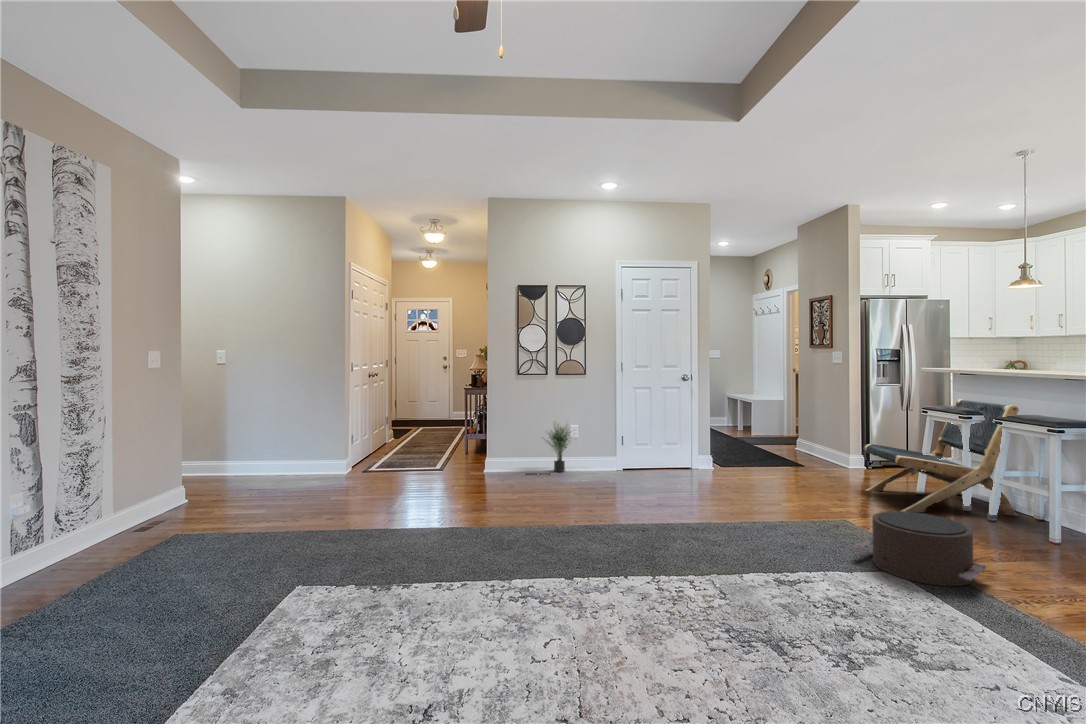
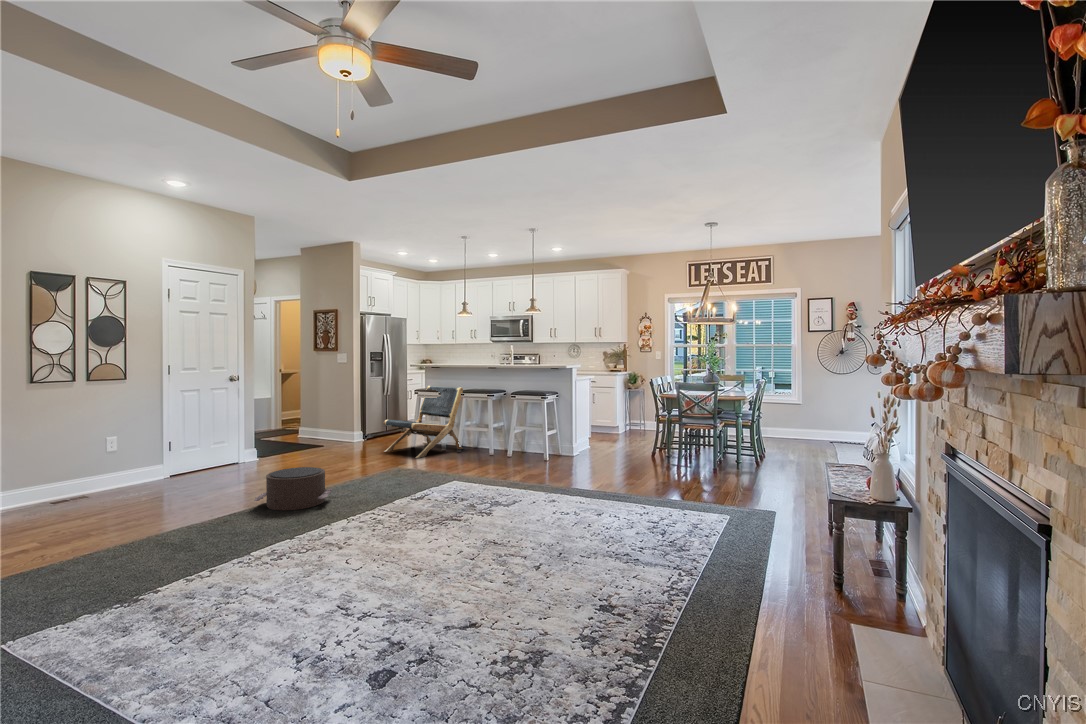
potted plant: present [548,424,570,472] -> none [69,431,125,493]
pouf: present [853,511,987,586] -> present [254,467,332,510]

